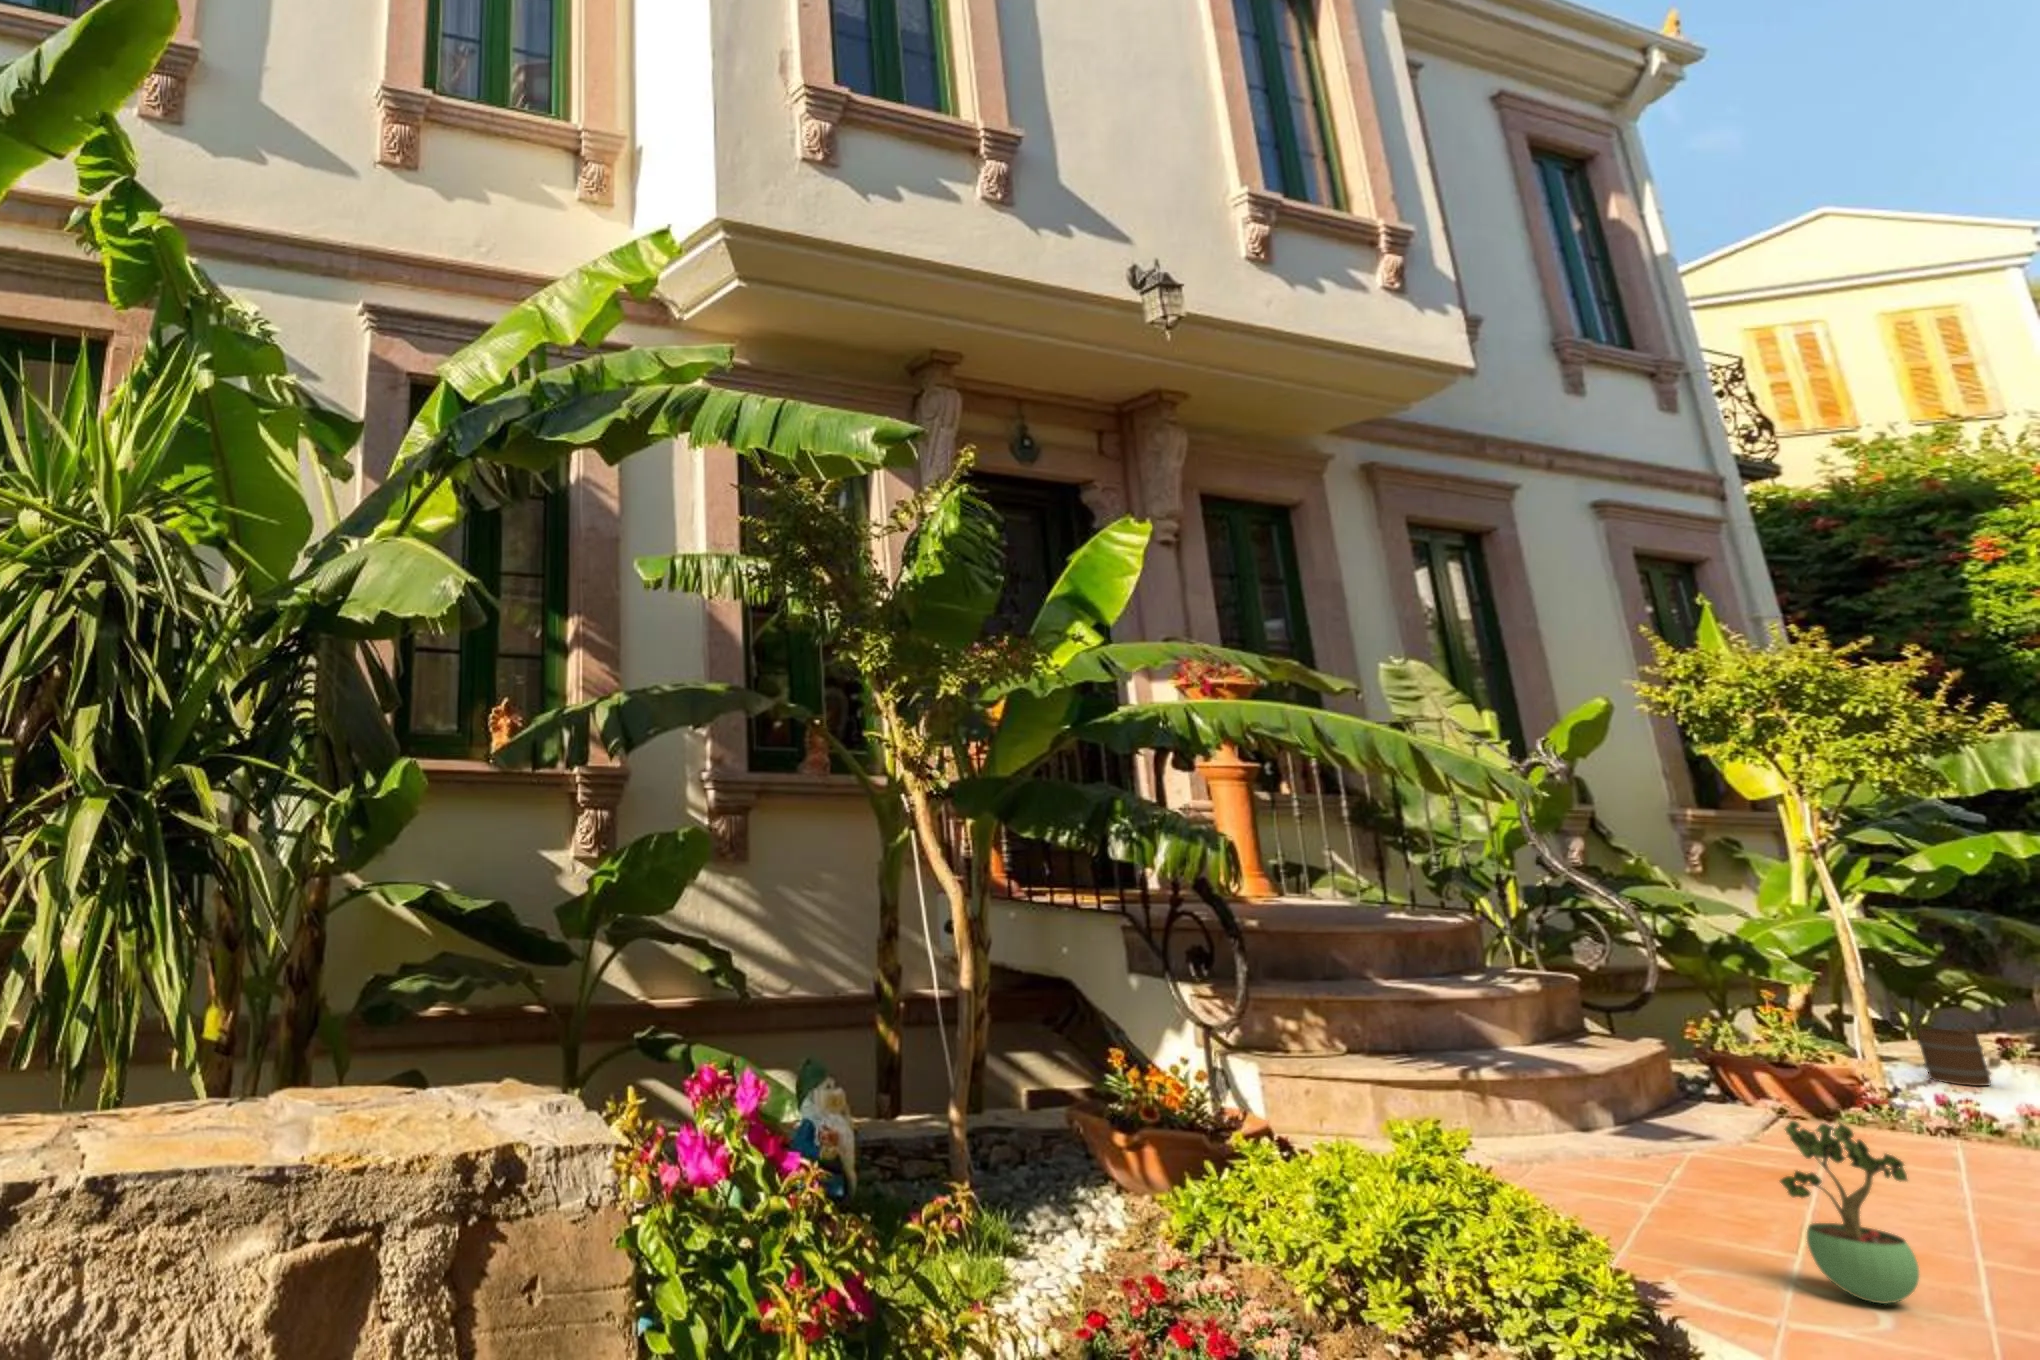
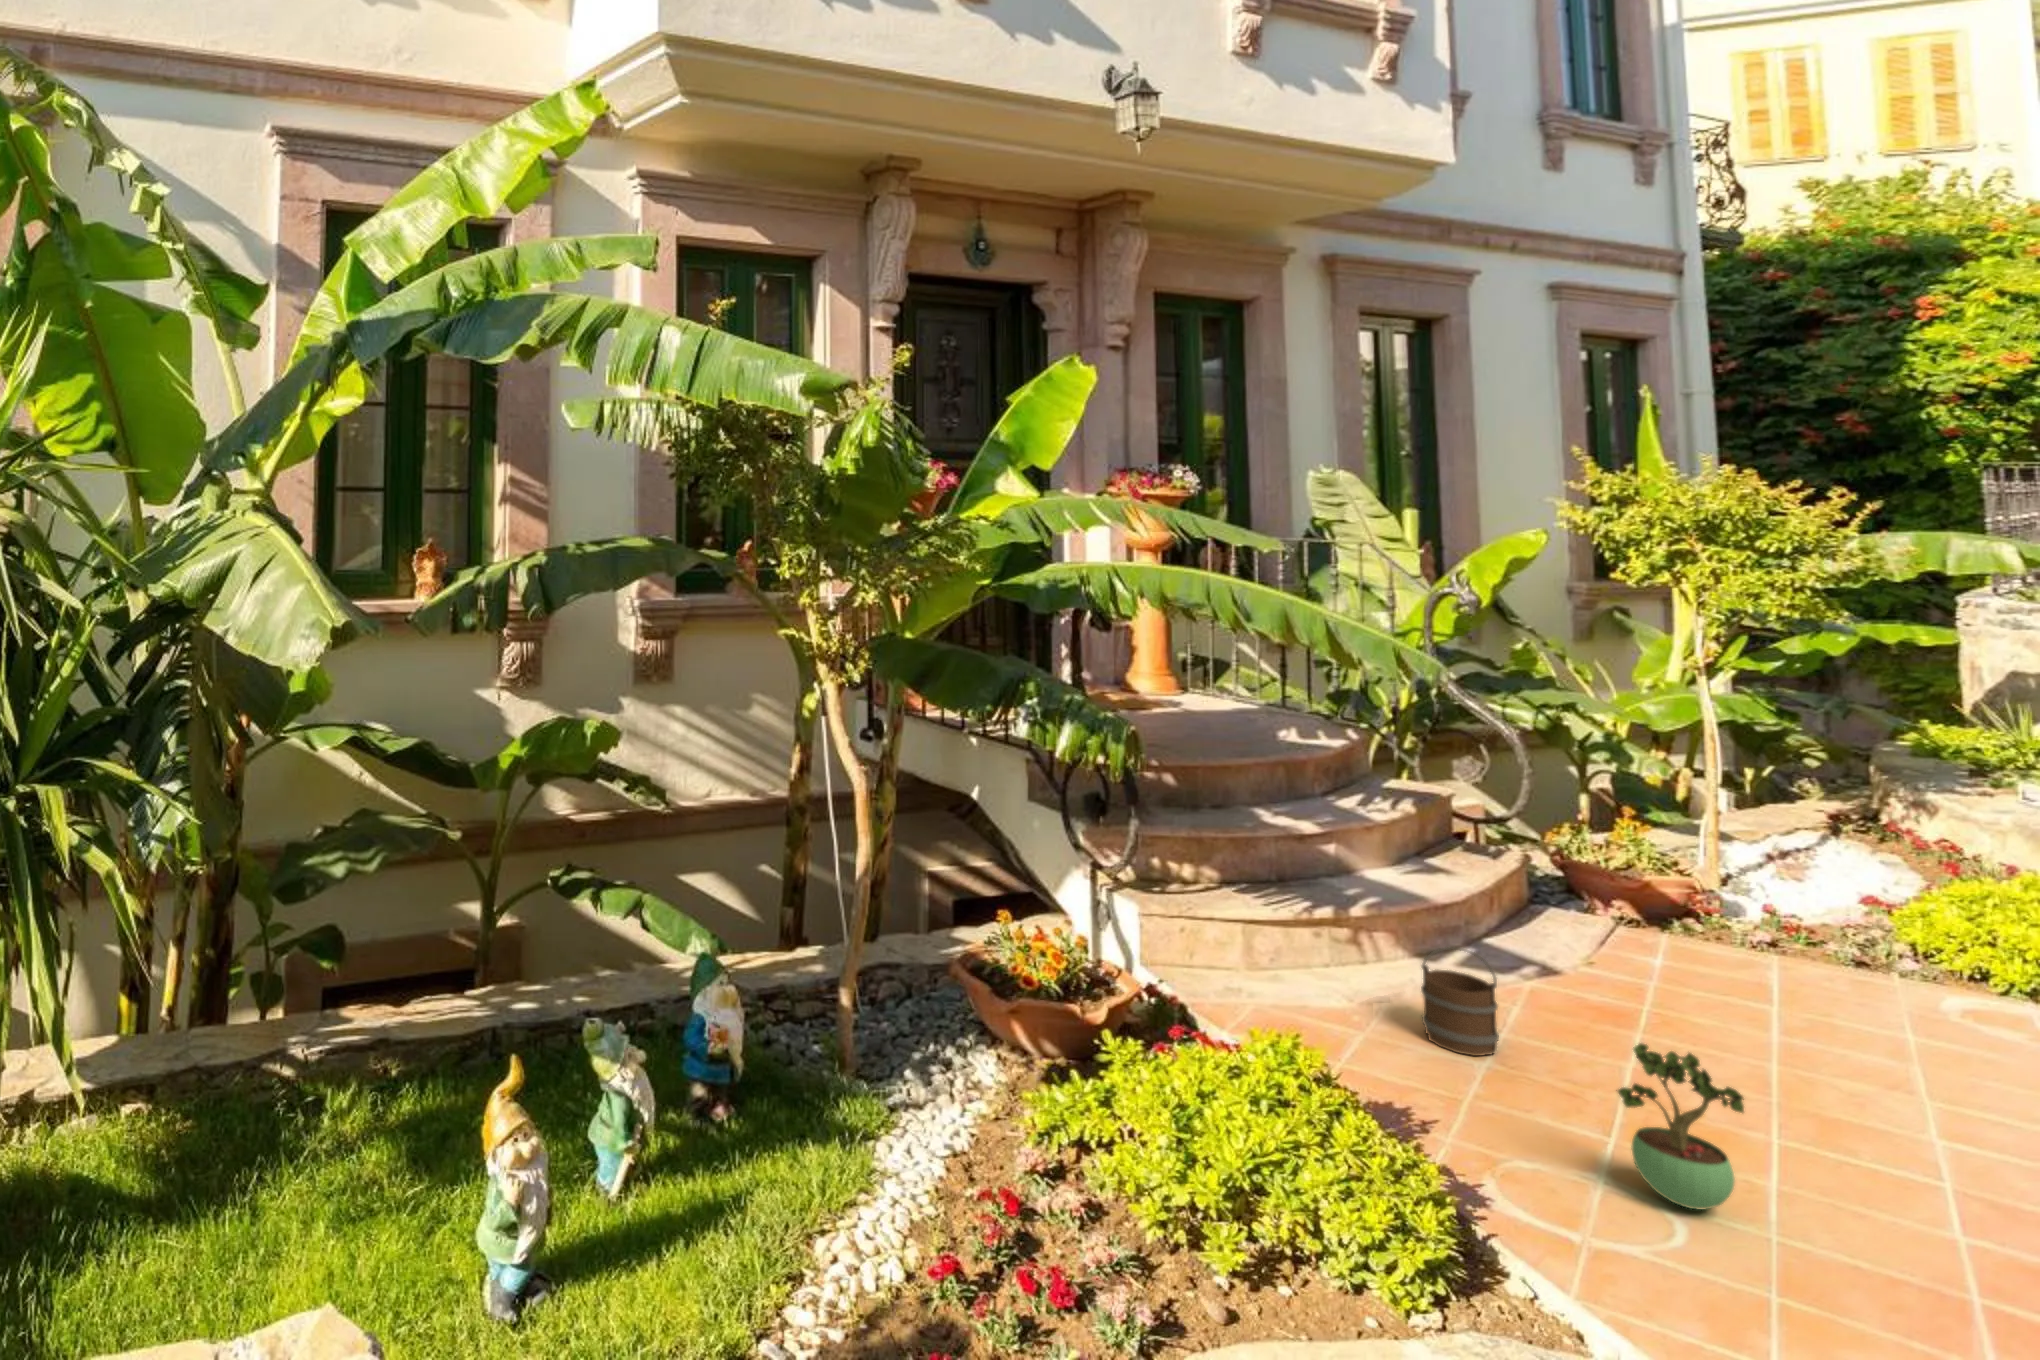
bucket: present [1913,1010,1991,1086] -> present [1421,947,1499,1056]

